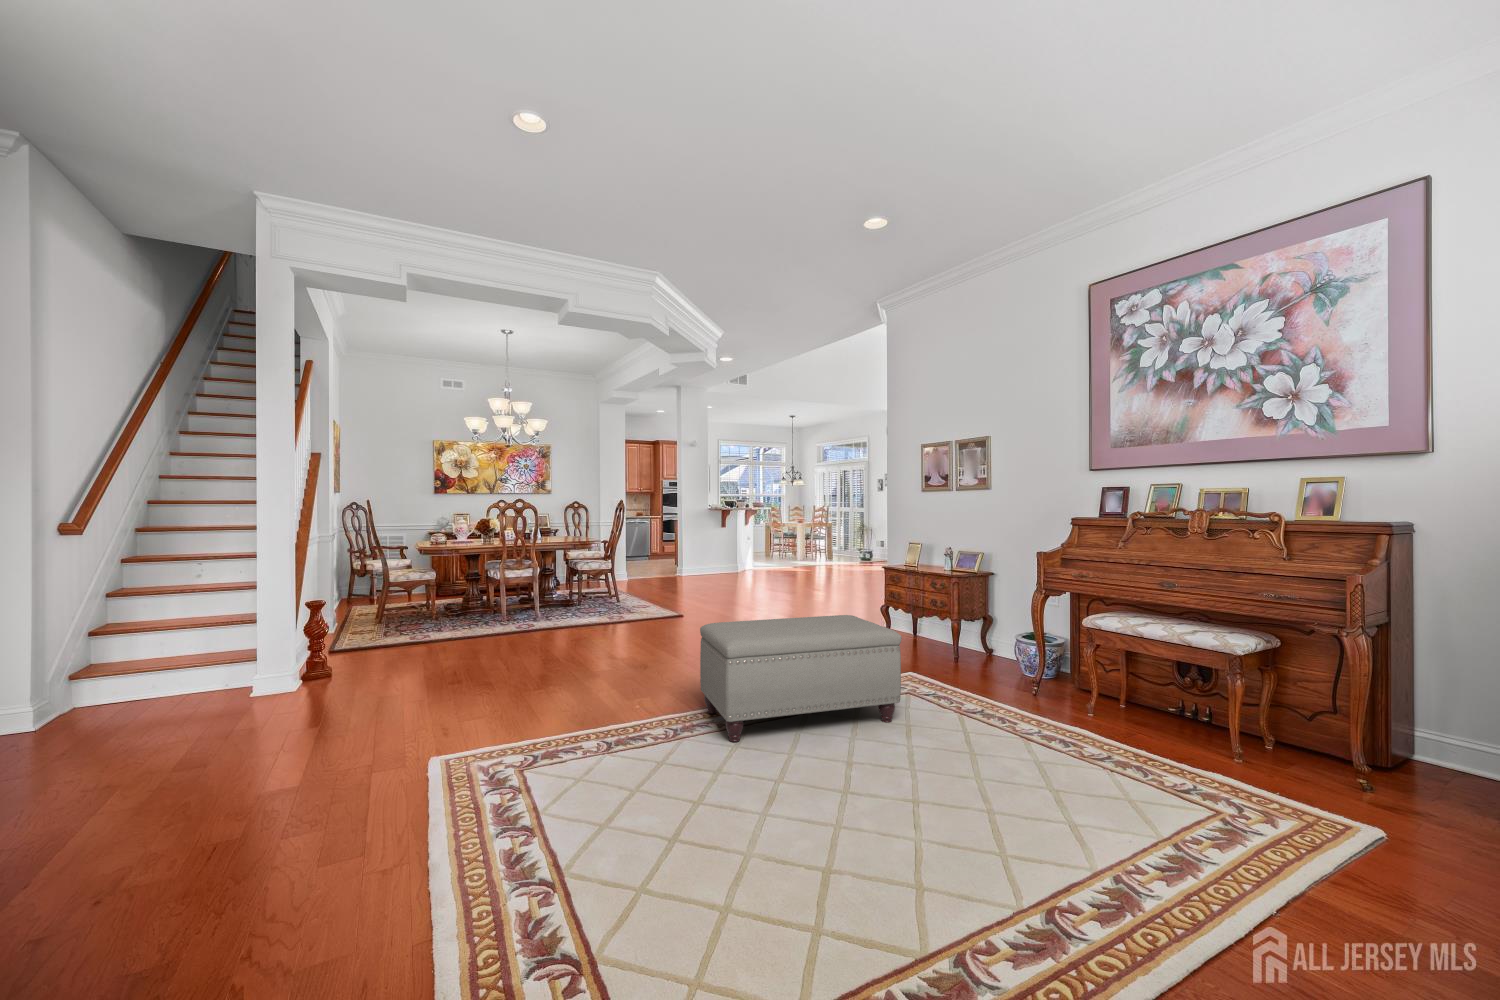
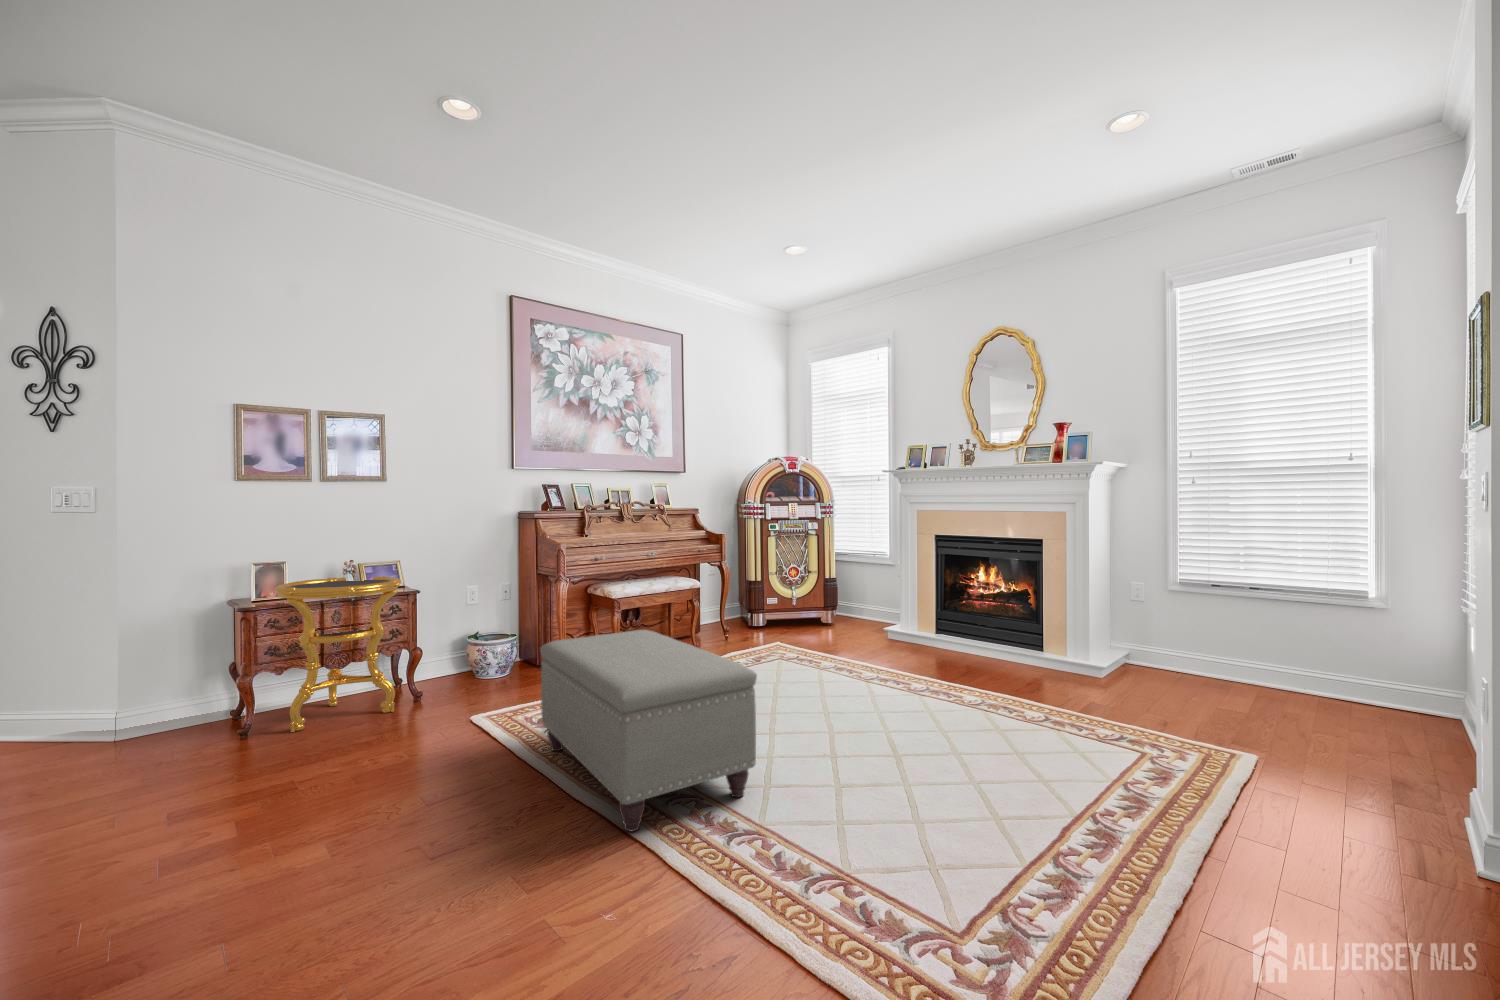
side table: none [893,558,968,660] -> present [274,576,401,732]

